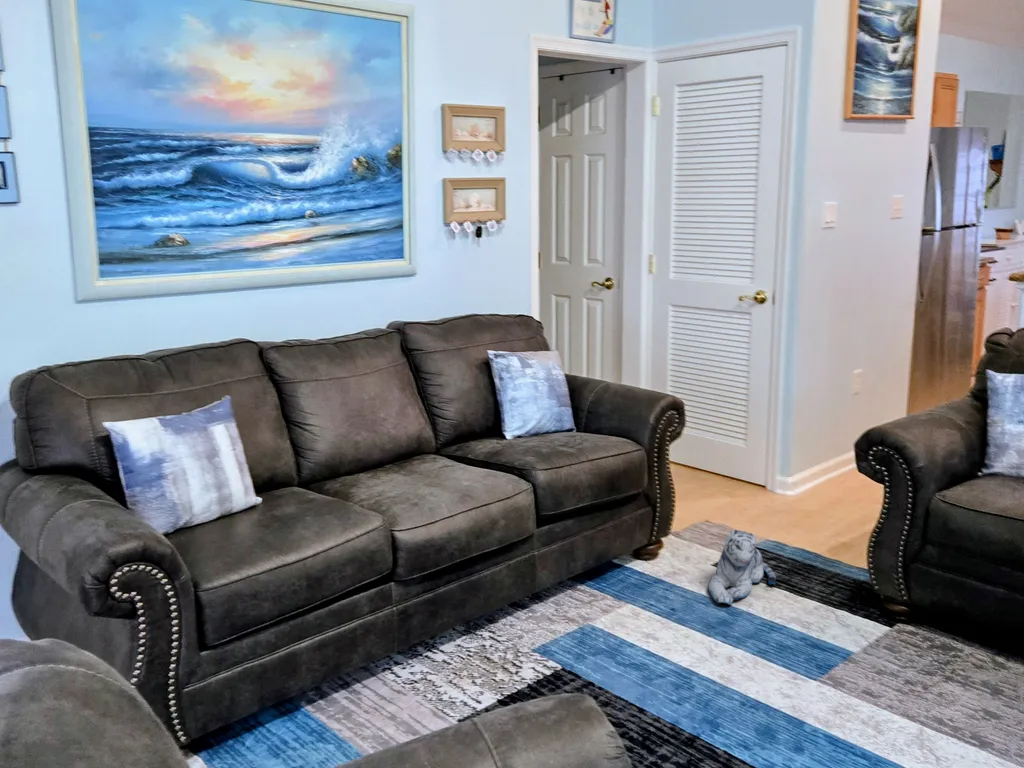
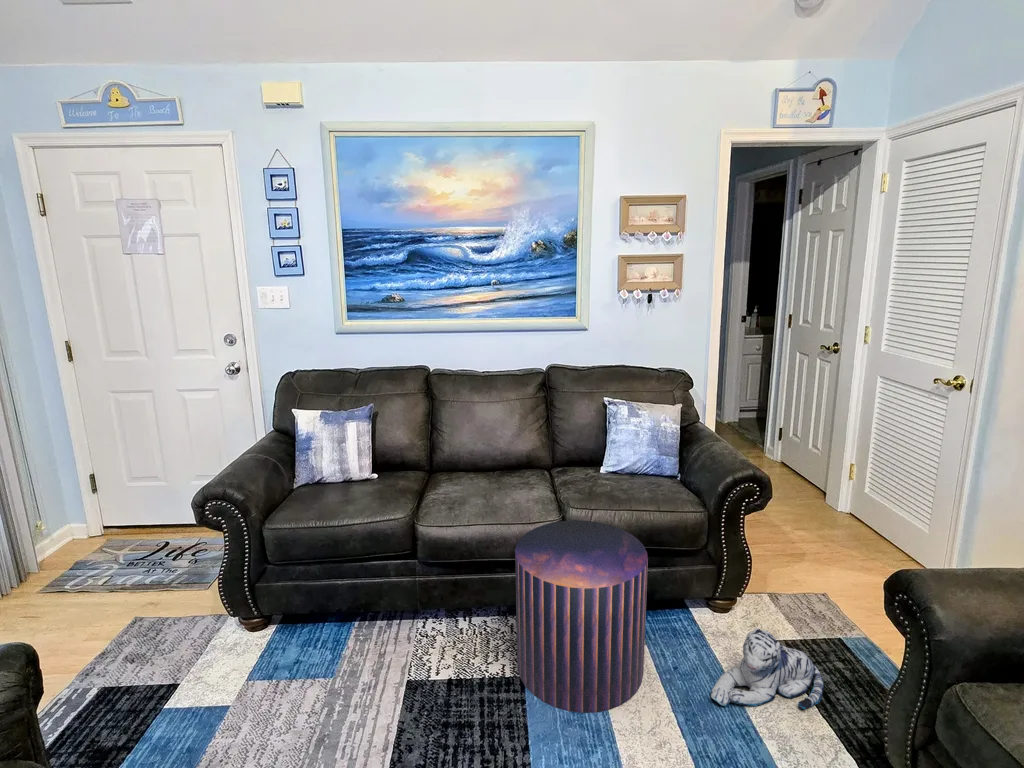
pouf: none [533,476,675,662] -> present [515,520,648,713]

